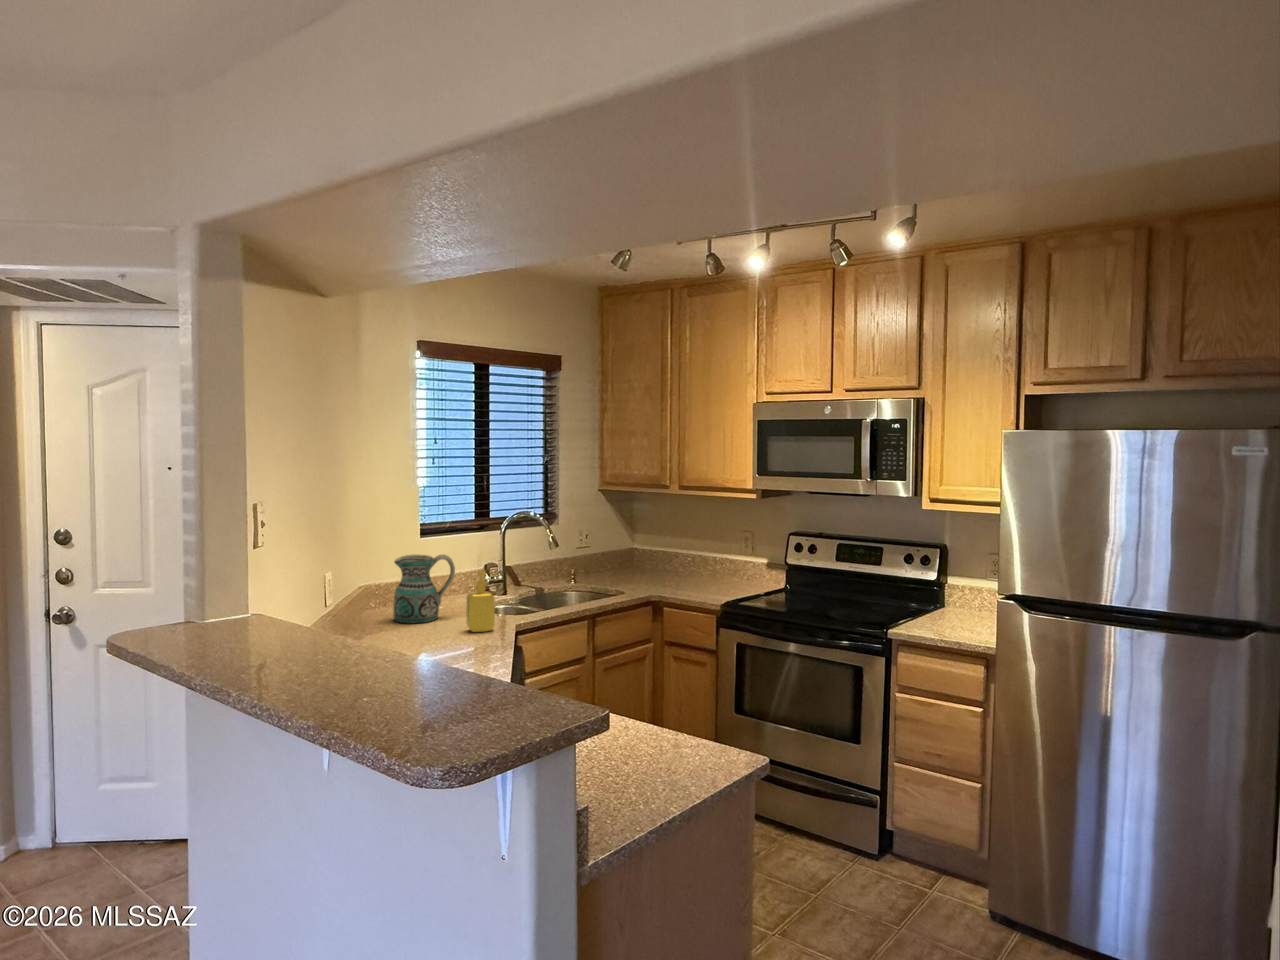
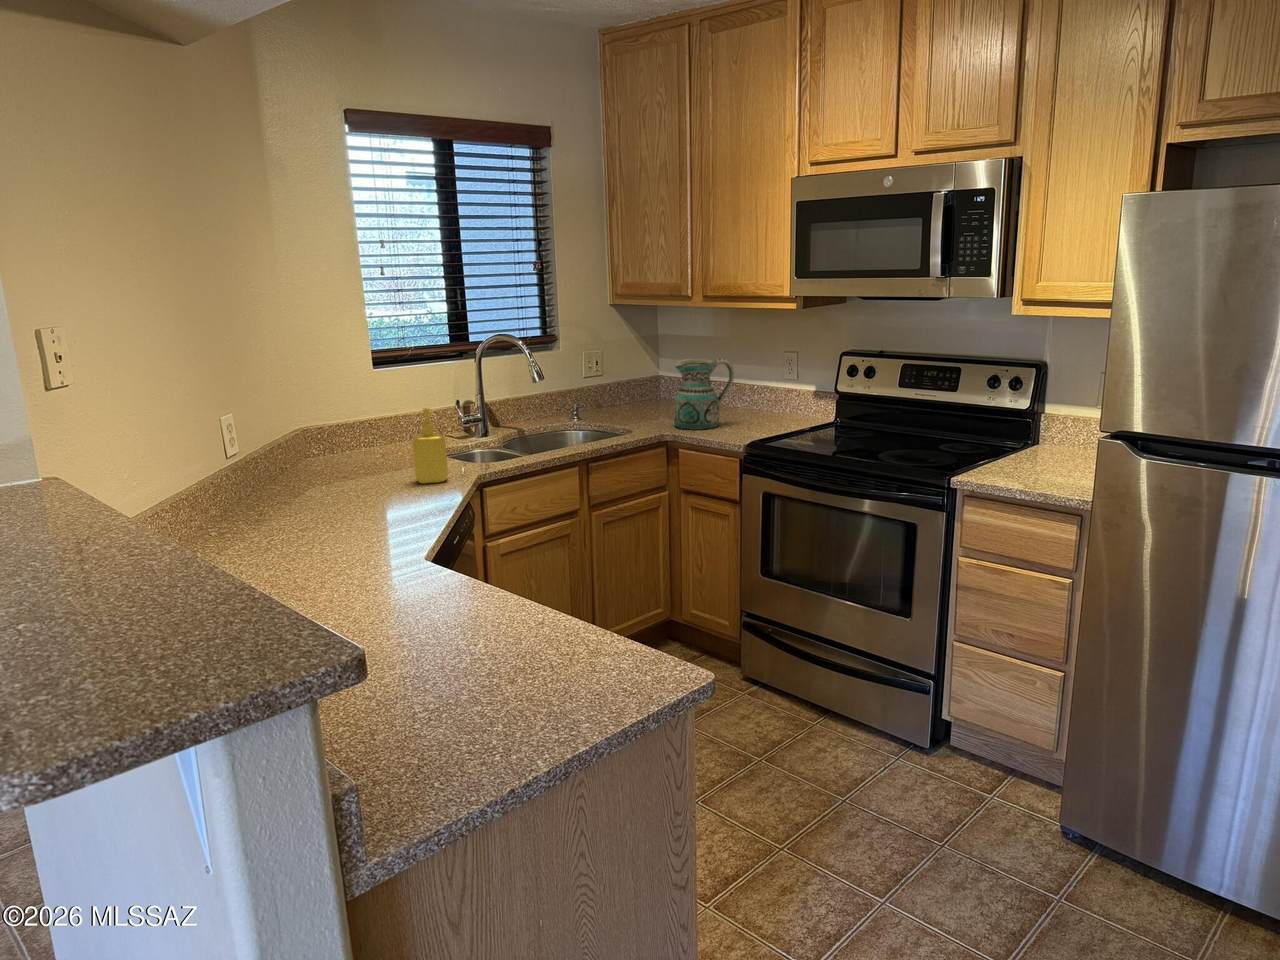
ceramic pitcher: present [393,554,455,623] -> present [674,358,734,430]

